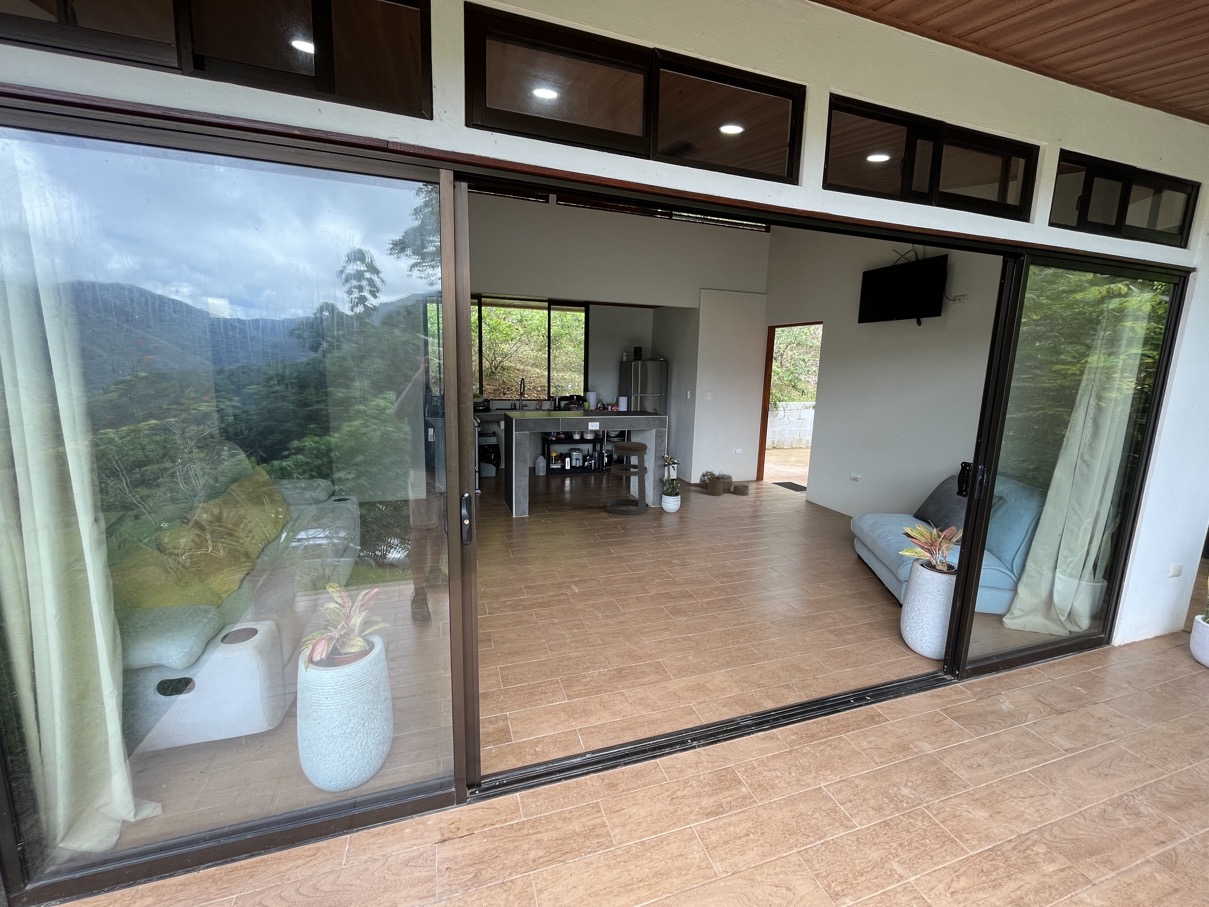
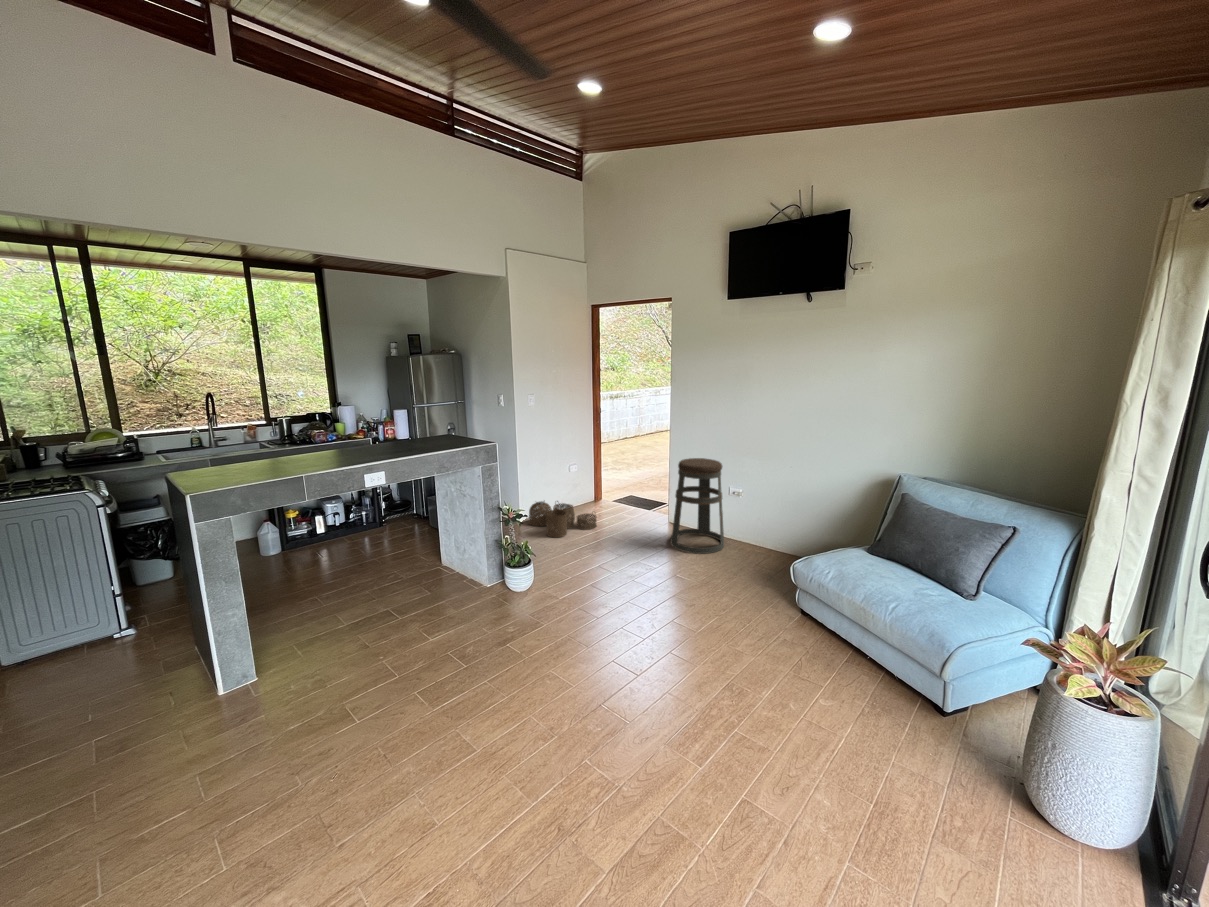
bar stool: present [607,441,649,515] -> present [671,458,724,554]

